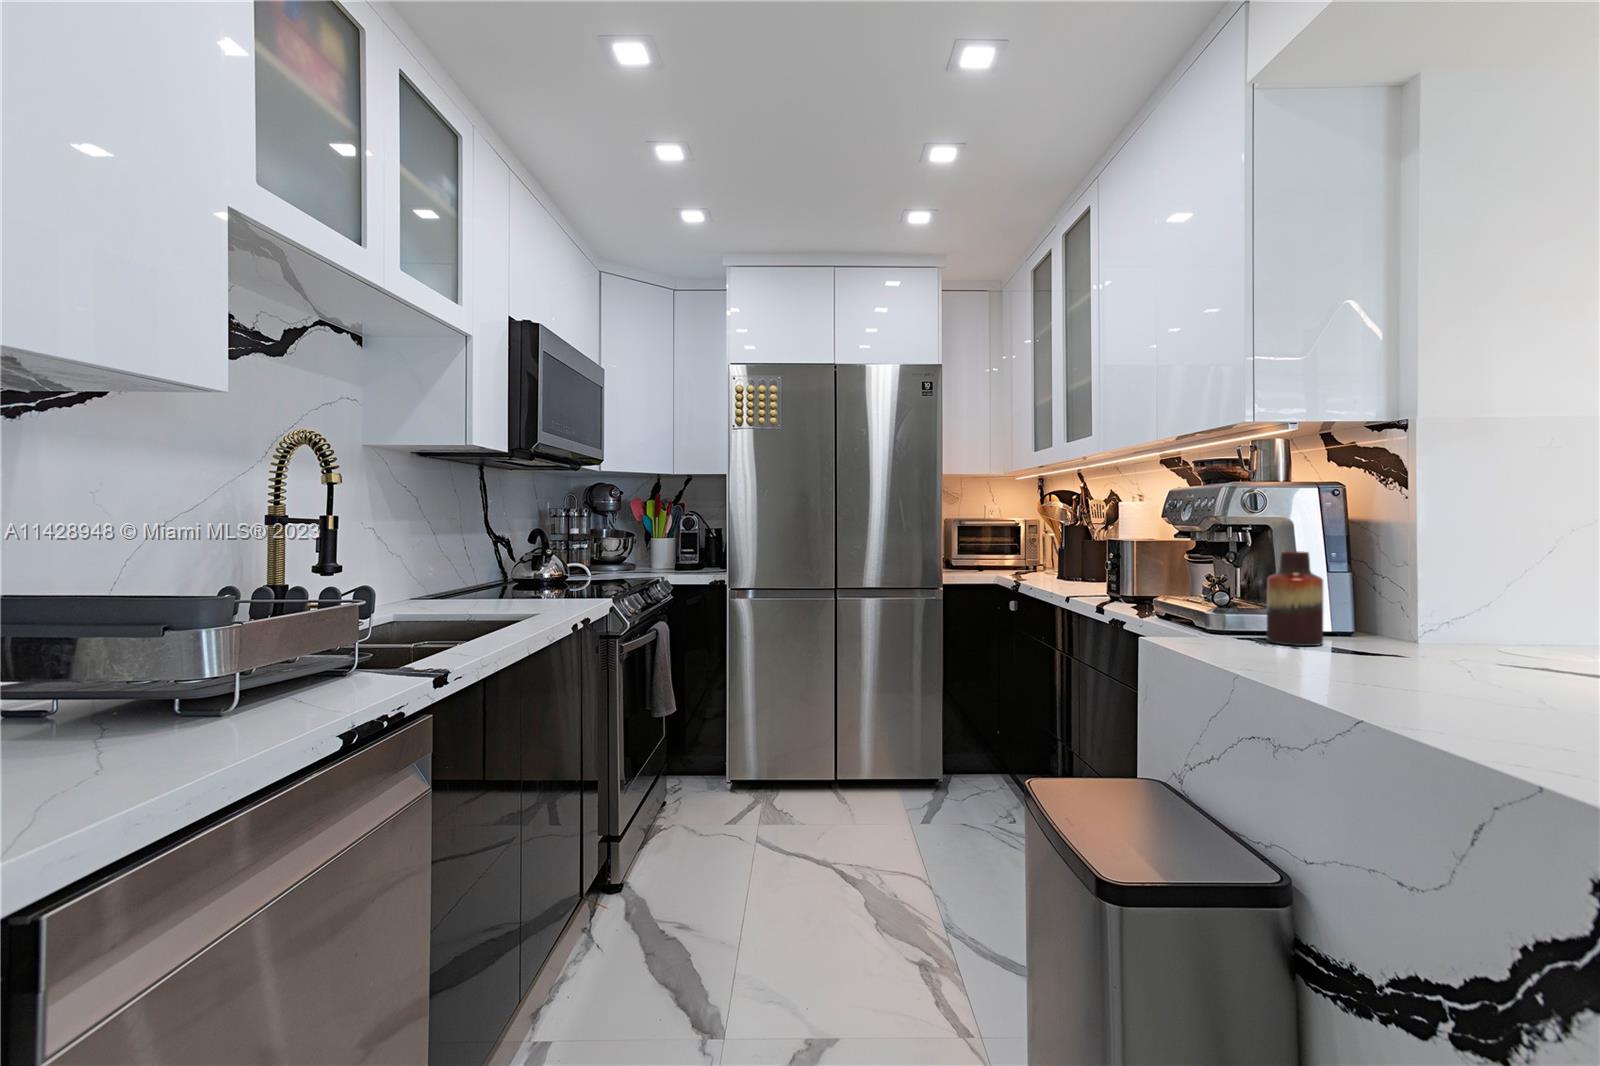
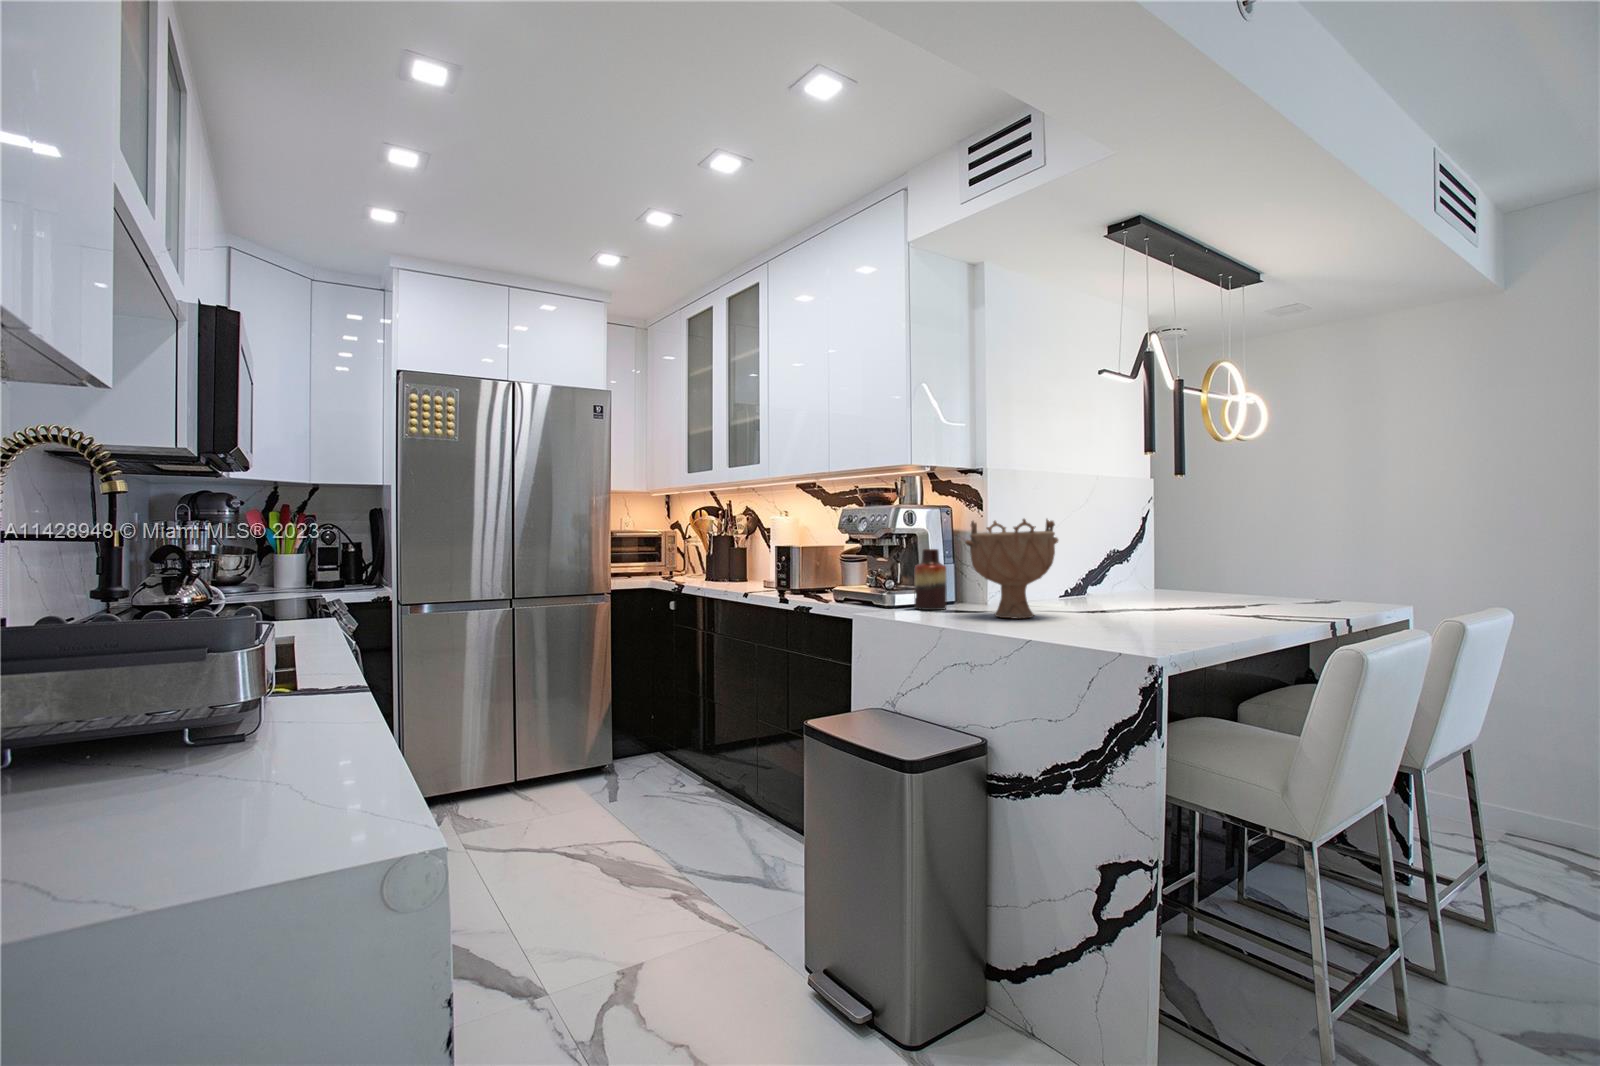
decorative bowl: none [1326,505,1528,679] -> present [965,519,1058,619]

